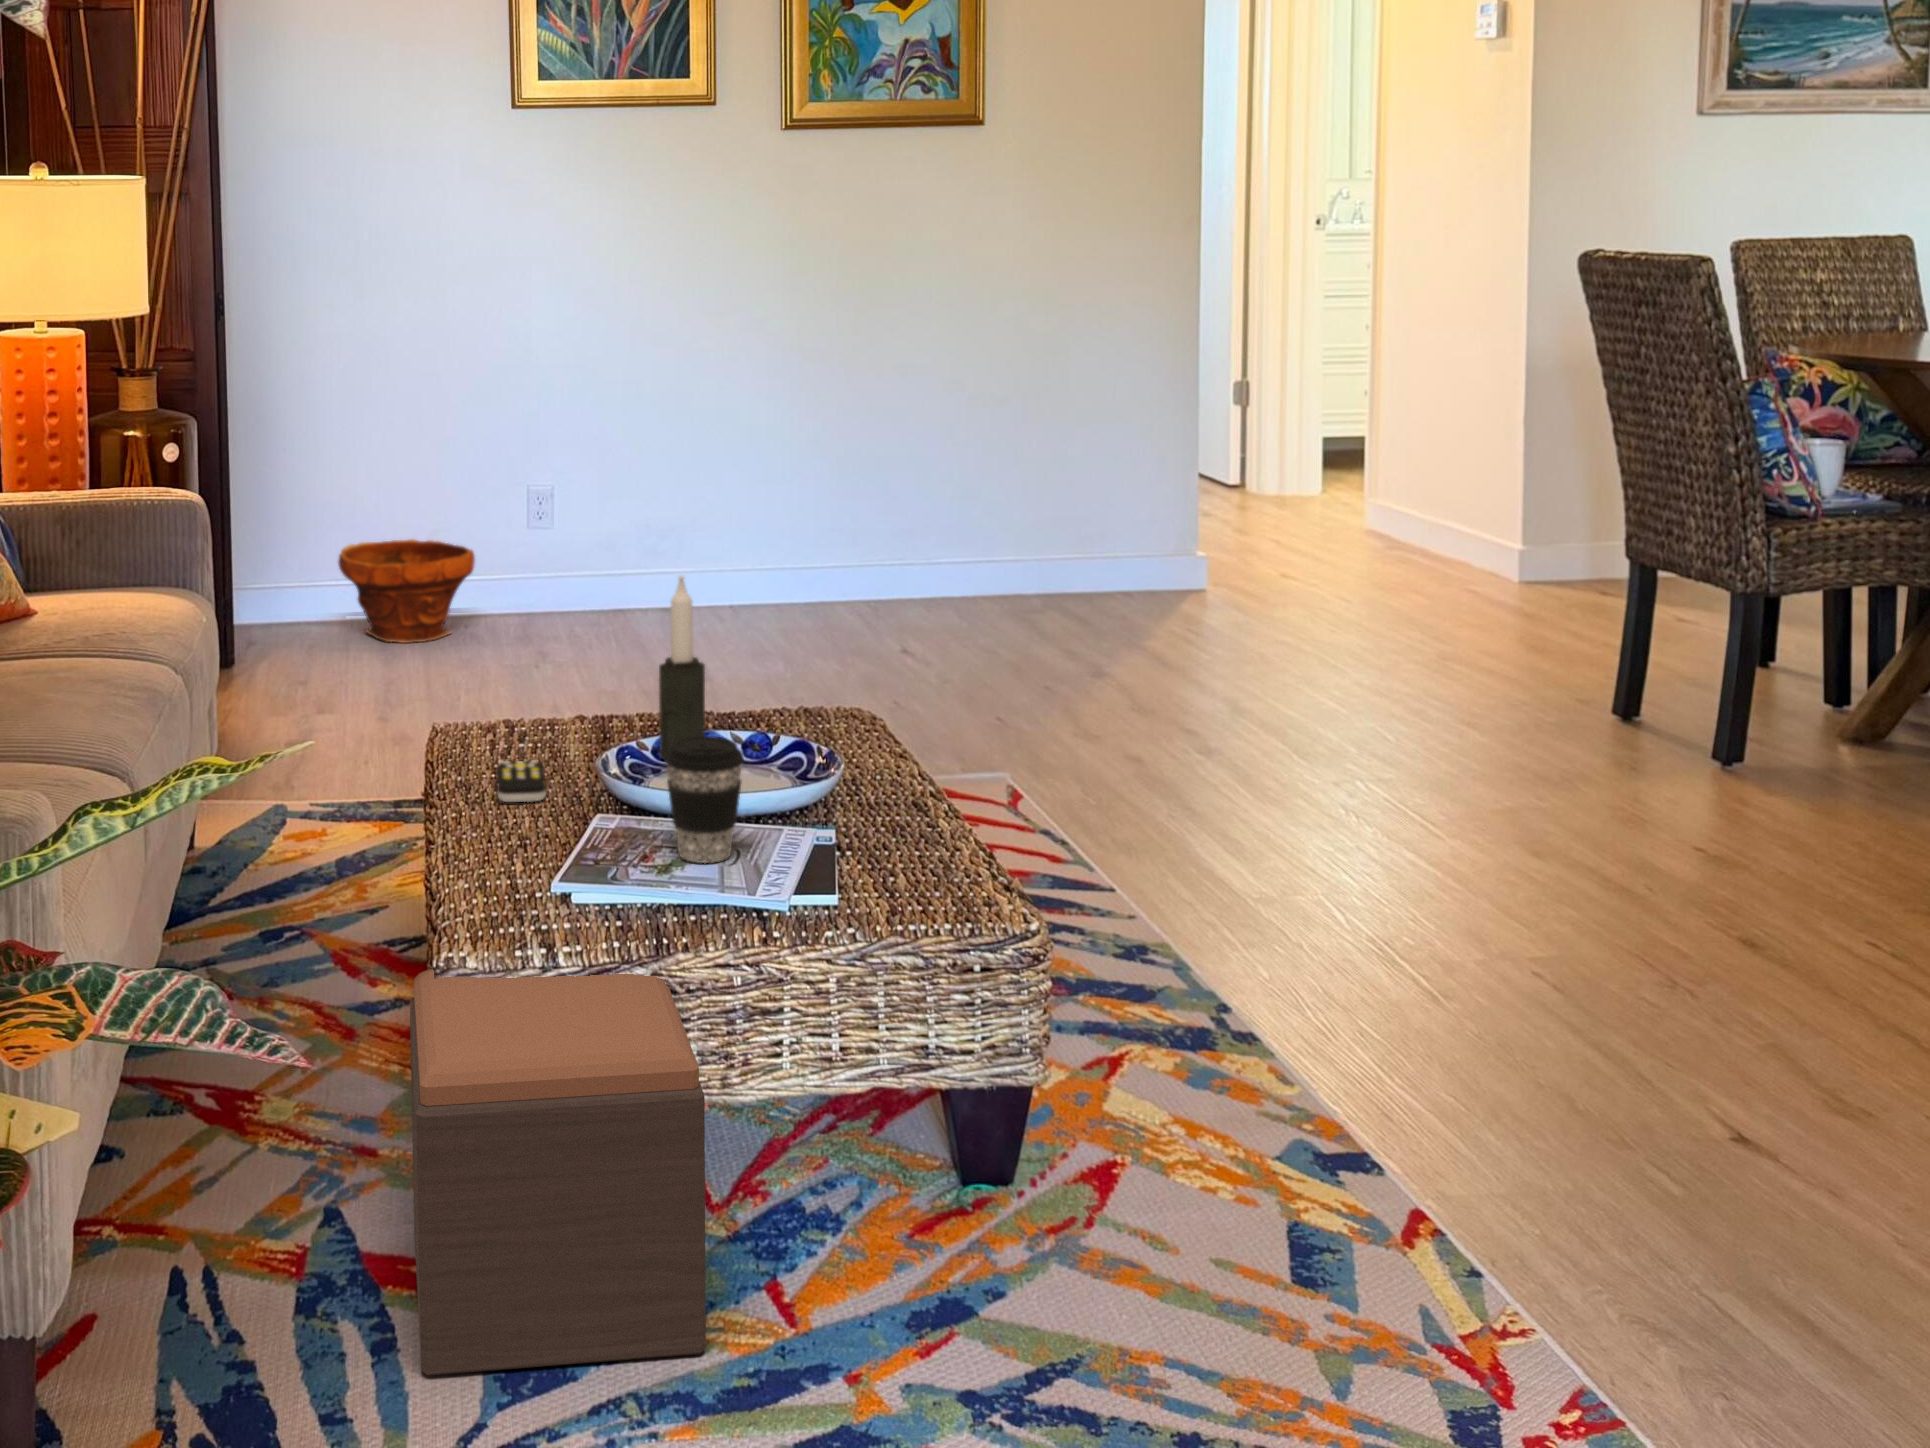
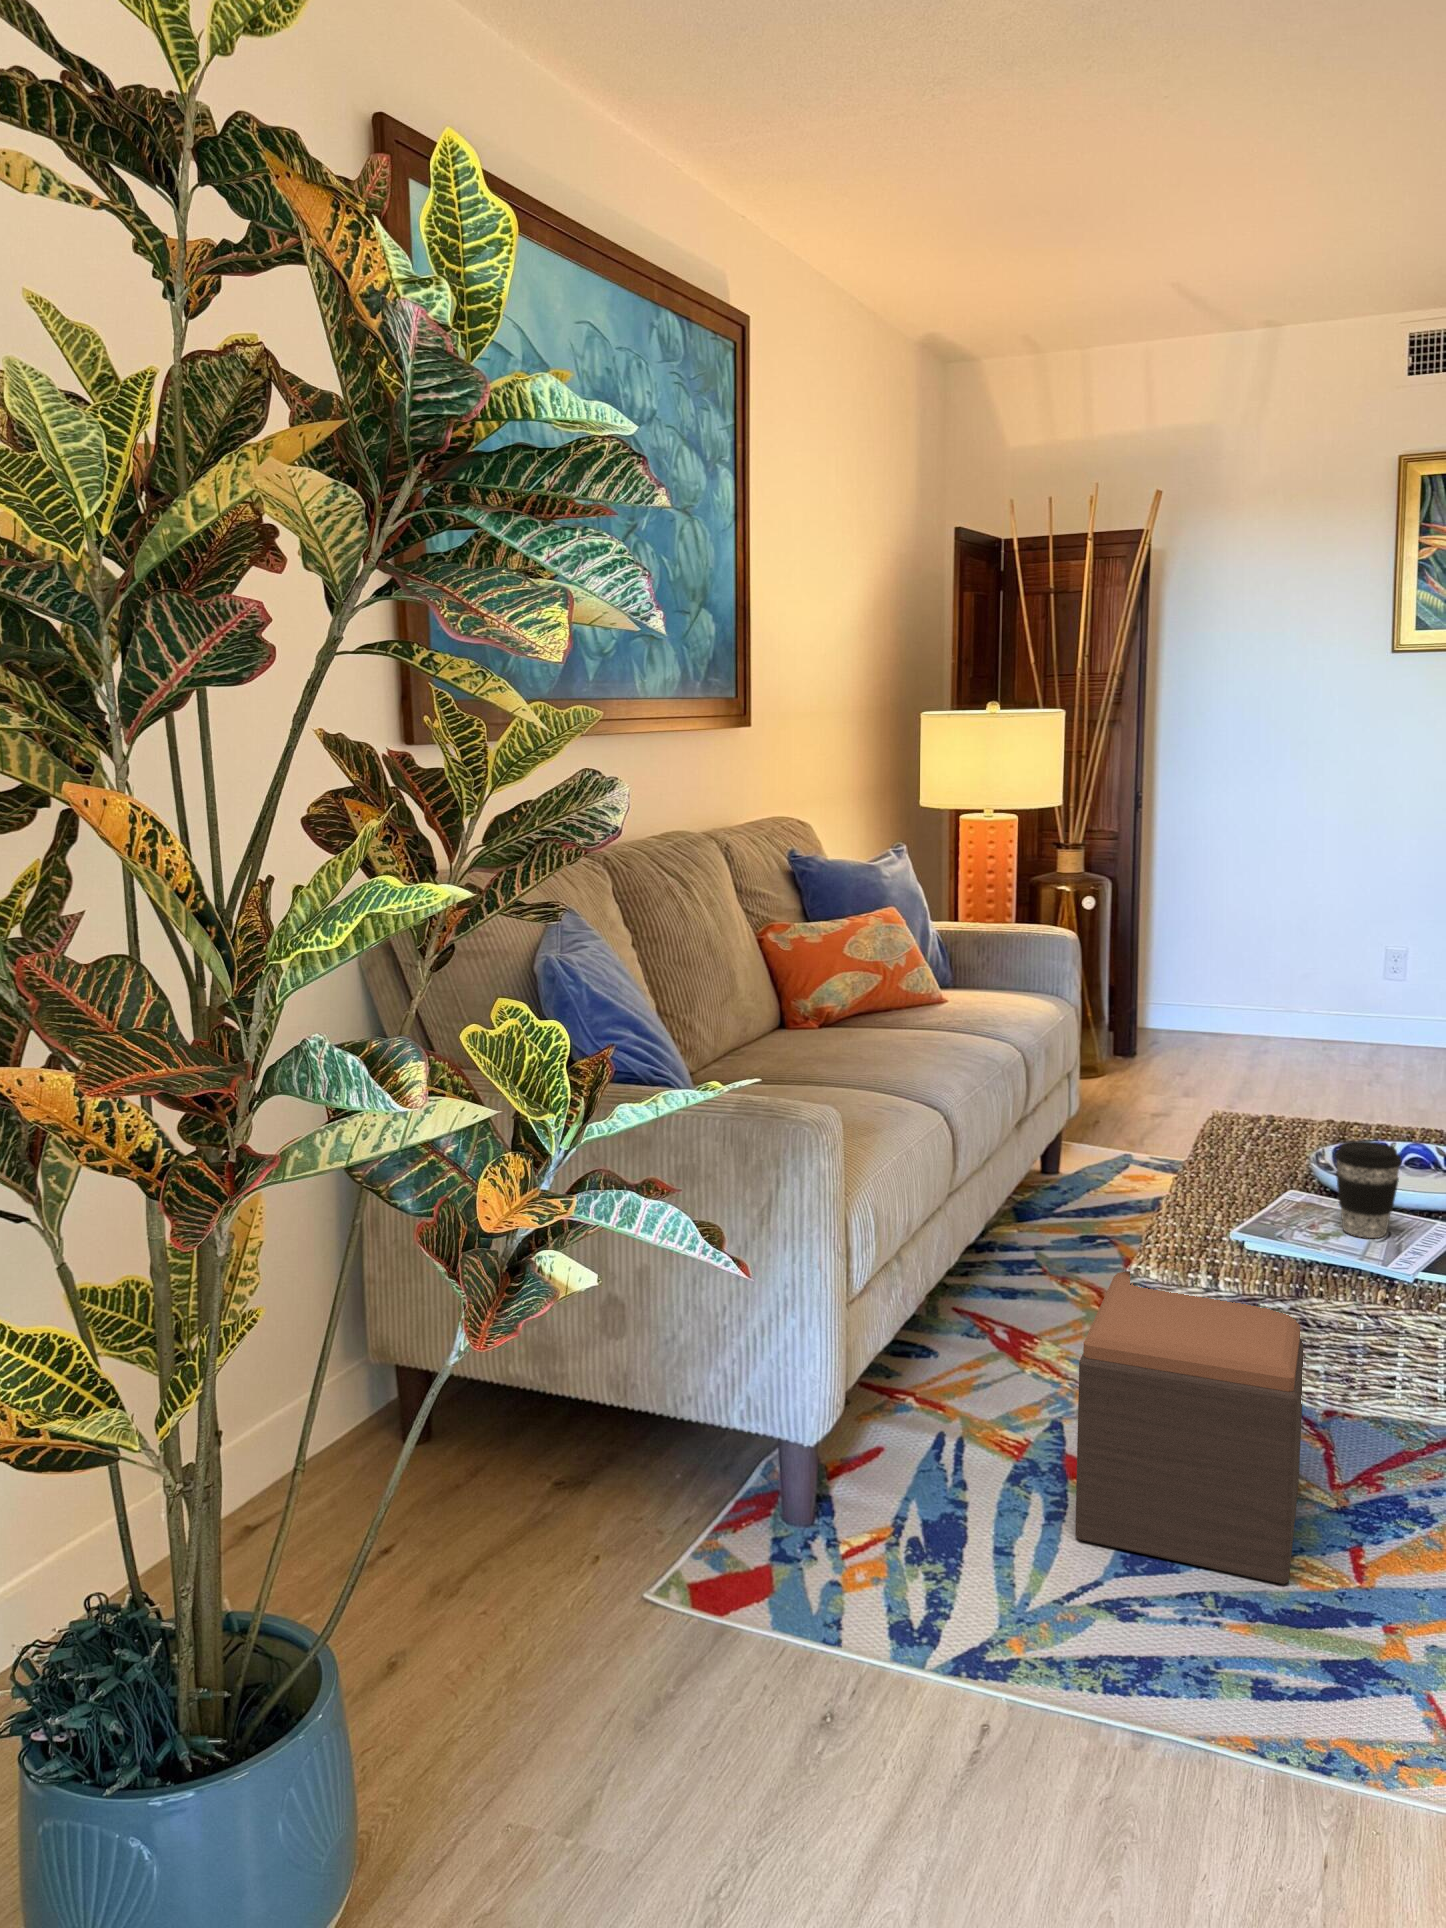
planter: present [338,539,475,643] -> none [1221,981,1330,1059]
candle: present [659,575,705,759] -> none [1368,1020,1411,1165]
remote control: present [497,760,546,802] -> none [1224,1142,1269,1173]

